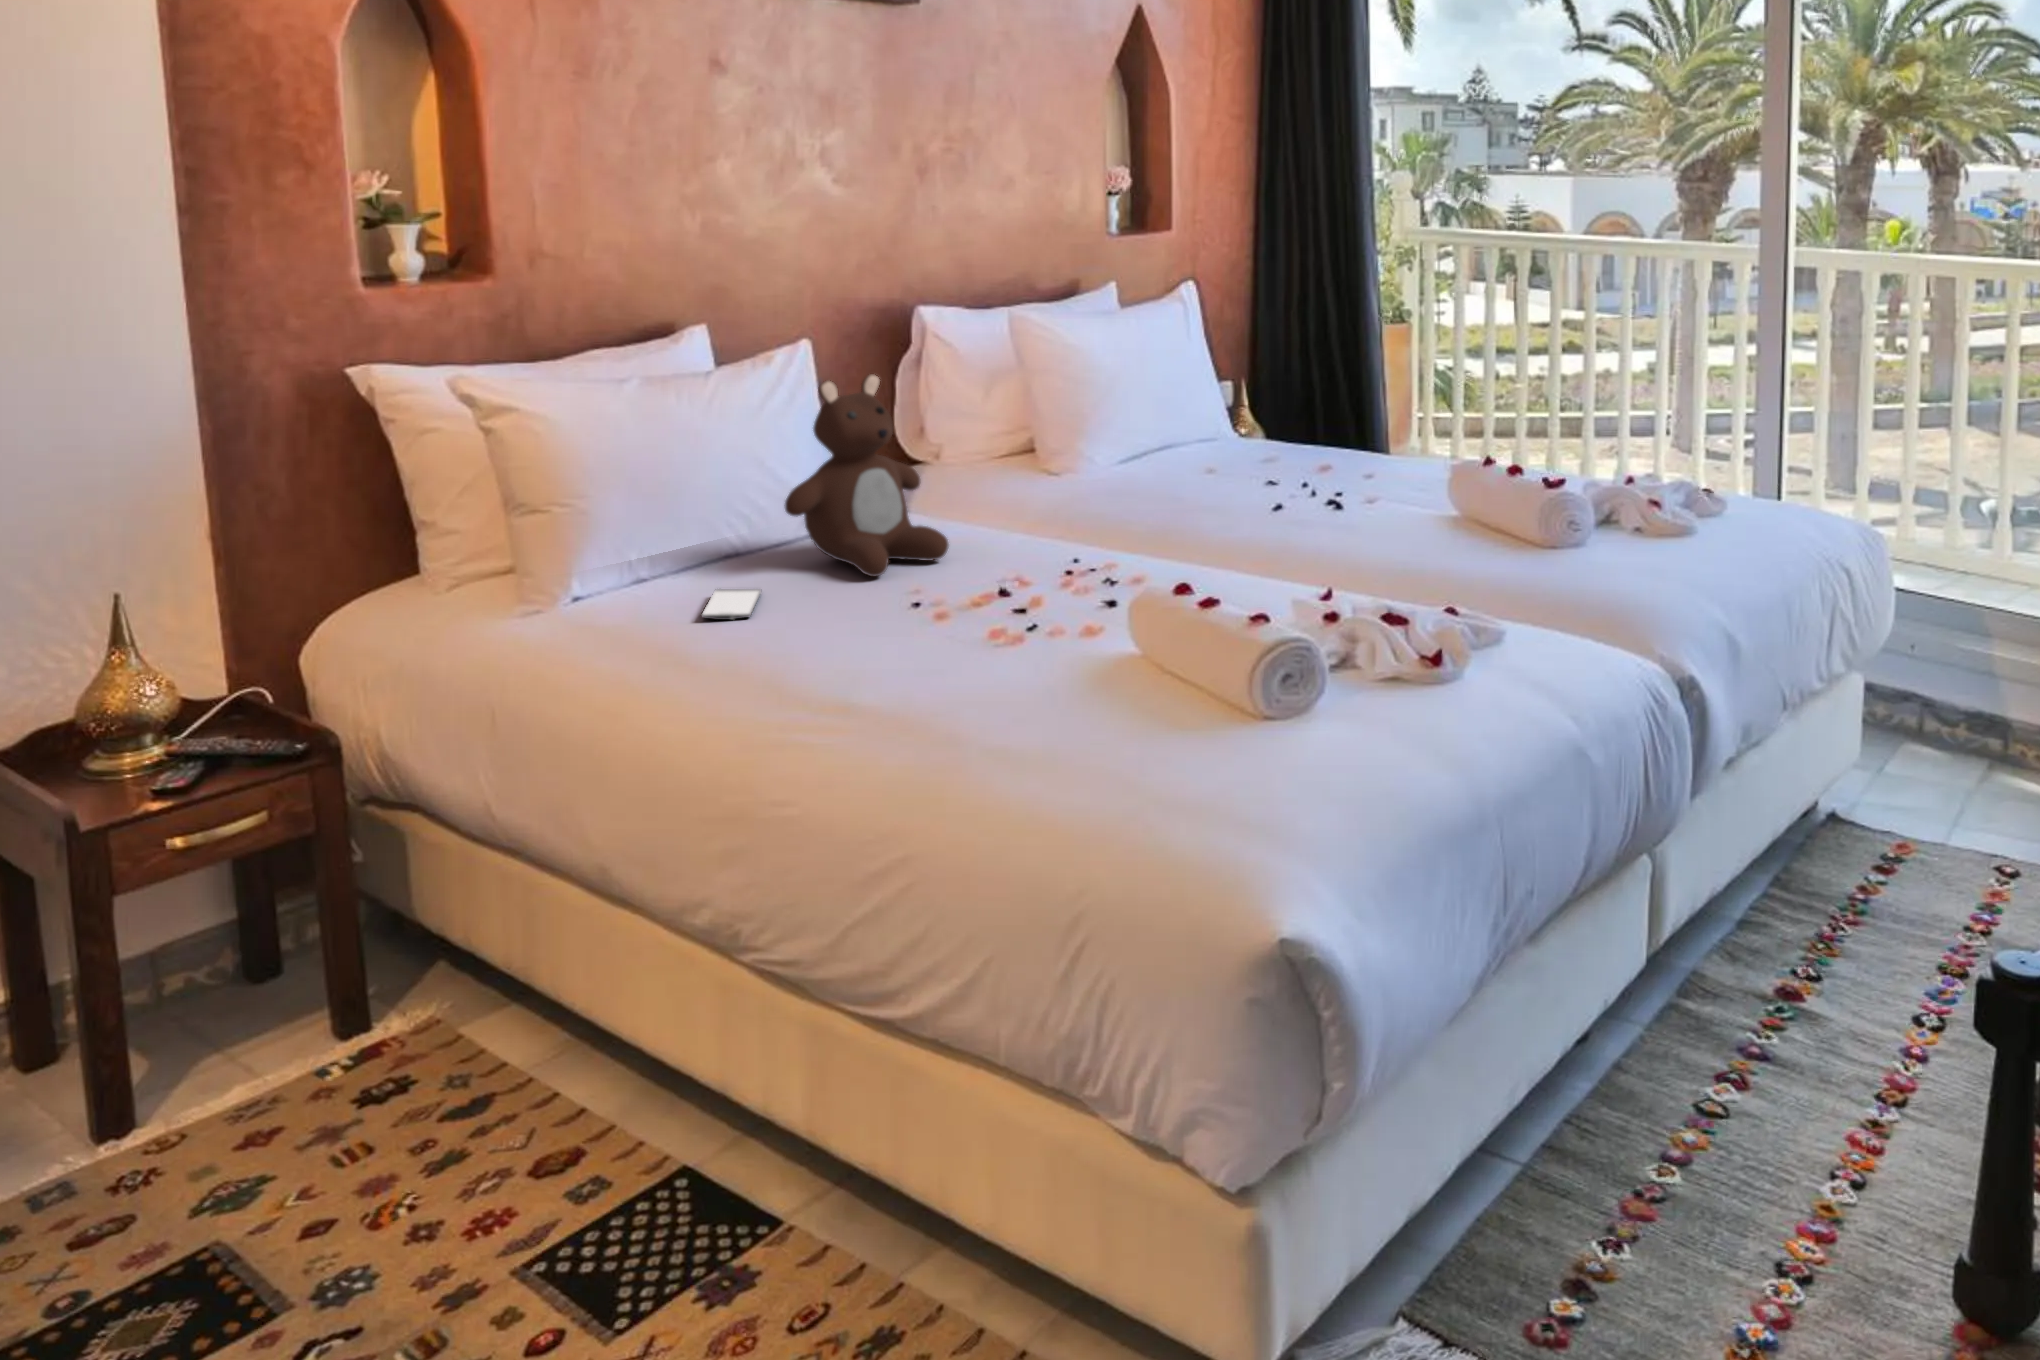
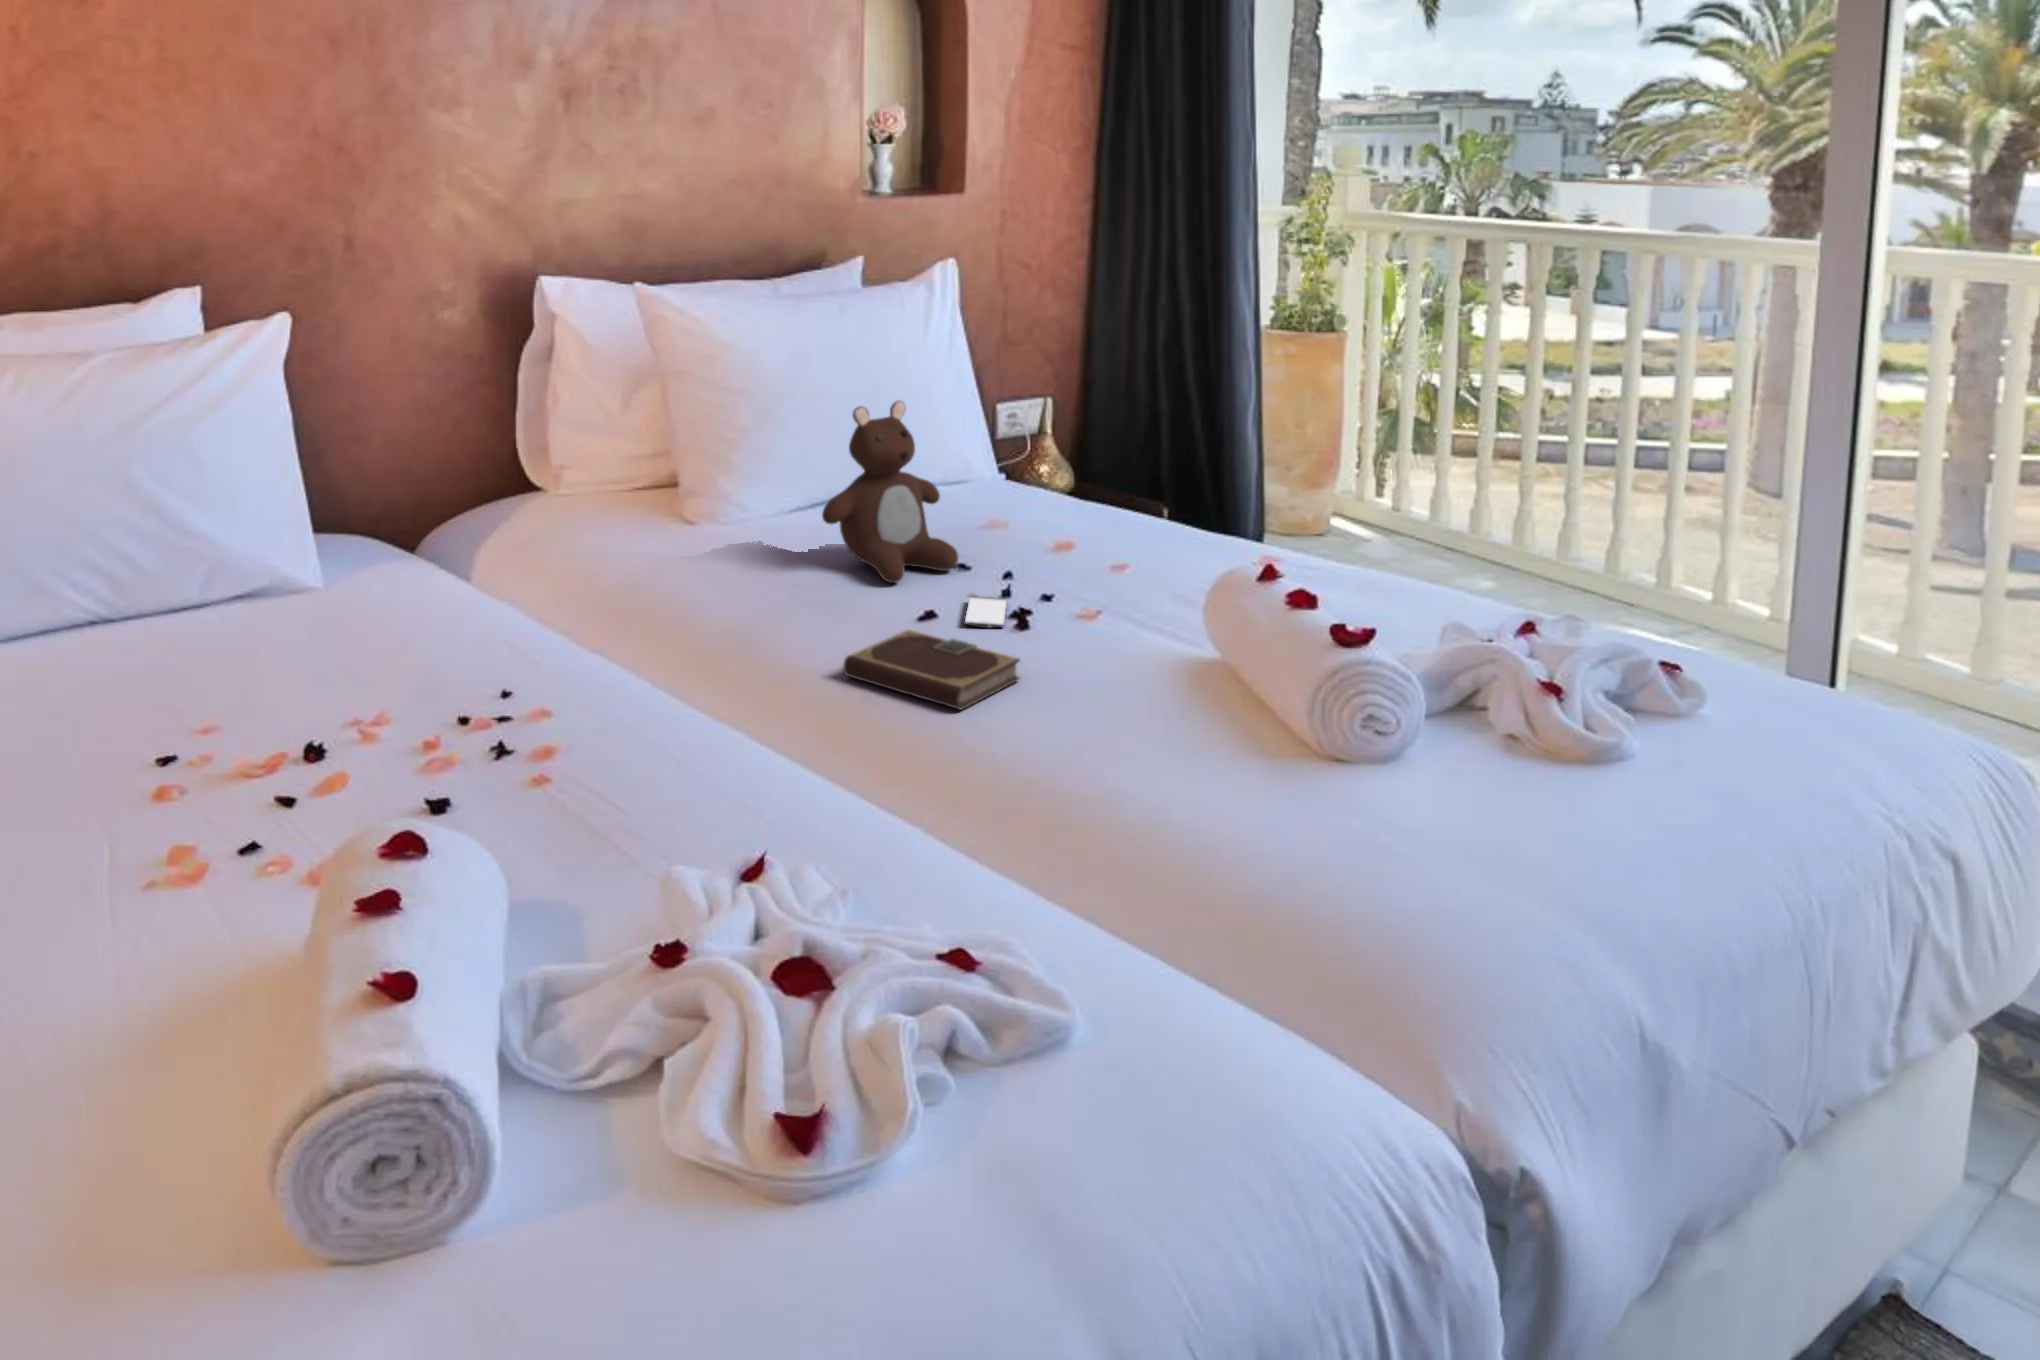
smartphone: present [702,589,761,620] -> present [965,596,1007,628]
notebook: none [841,615,1050,690] -> present [843,630,1019,710]

